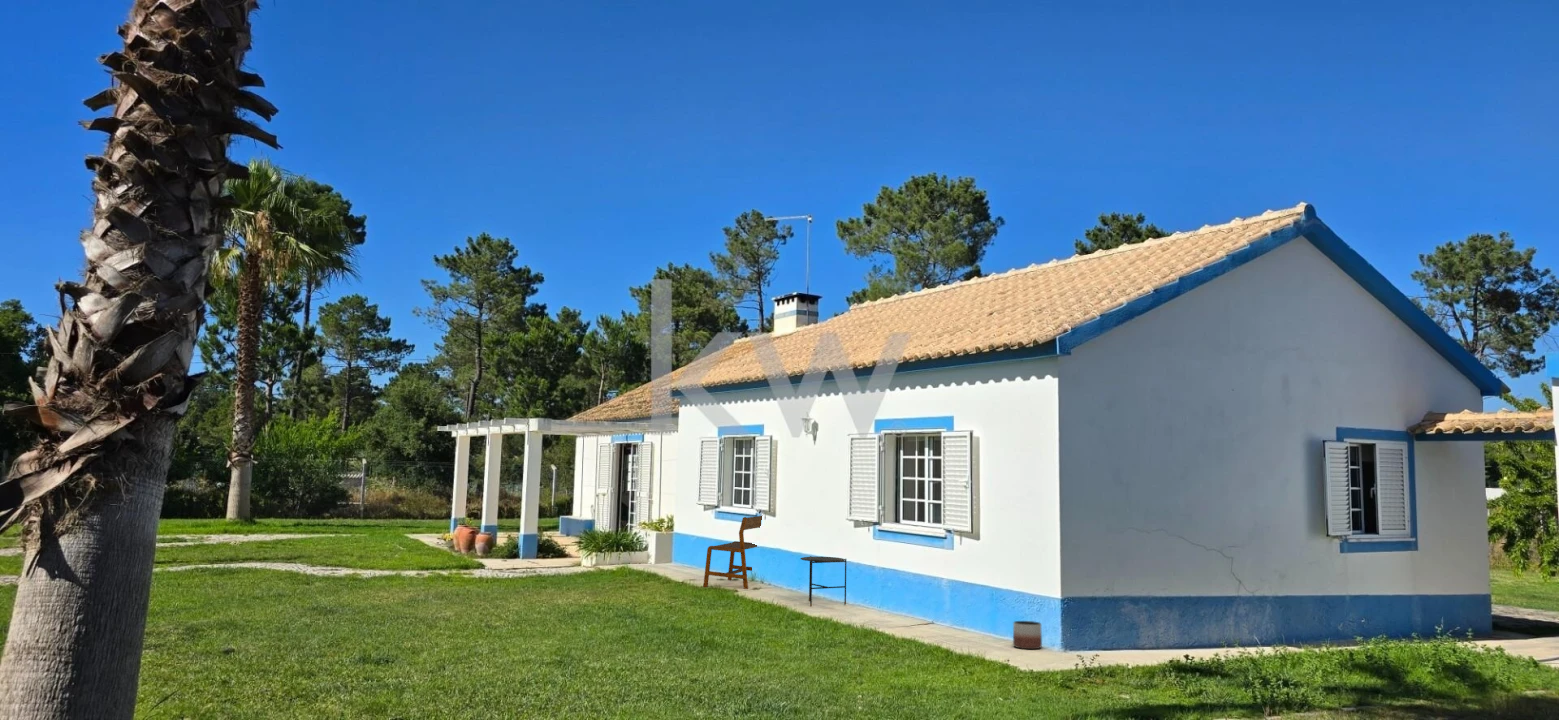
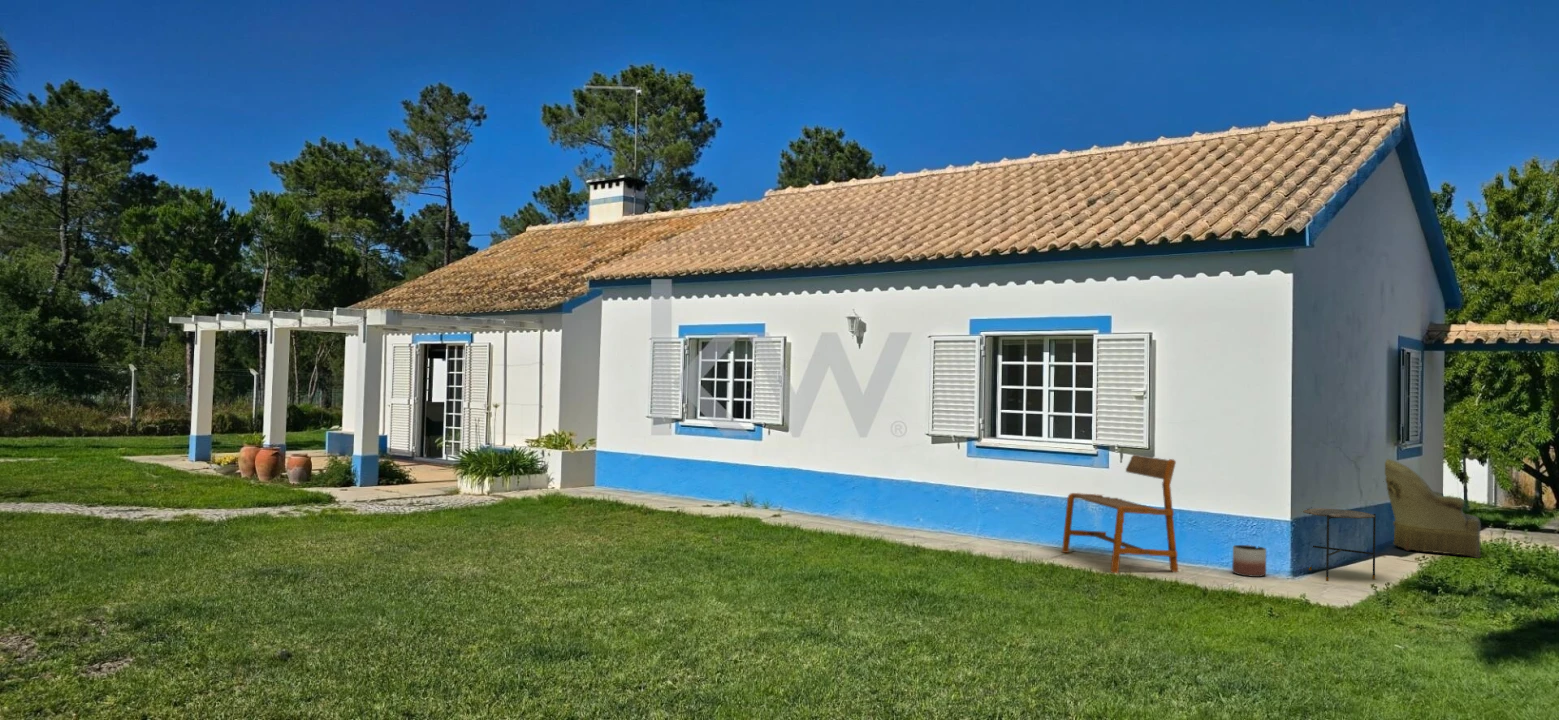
bench: present [703,516,762,589] -> present [1062,455,1178,573]
armchair: none [1270,550,1371,655] -> present [1385,459,1480,558]
side table: present [801,556,846,606] -> present [1303,508,1376,581]

